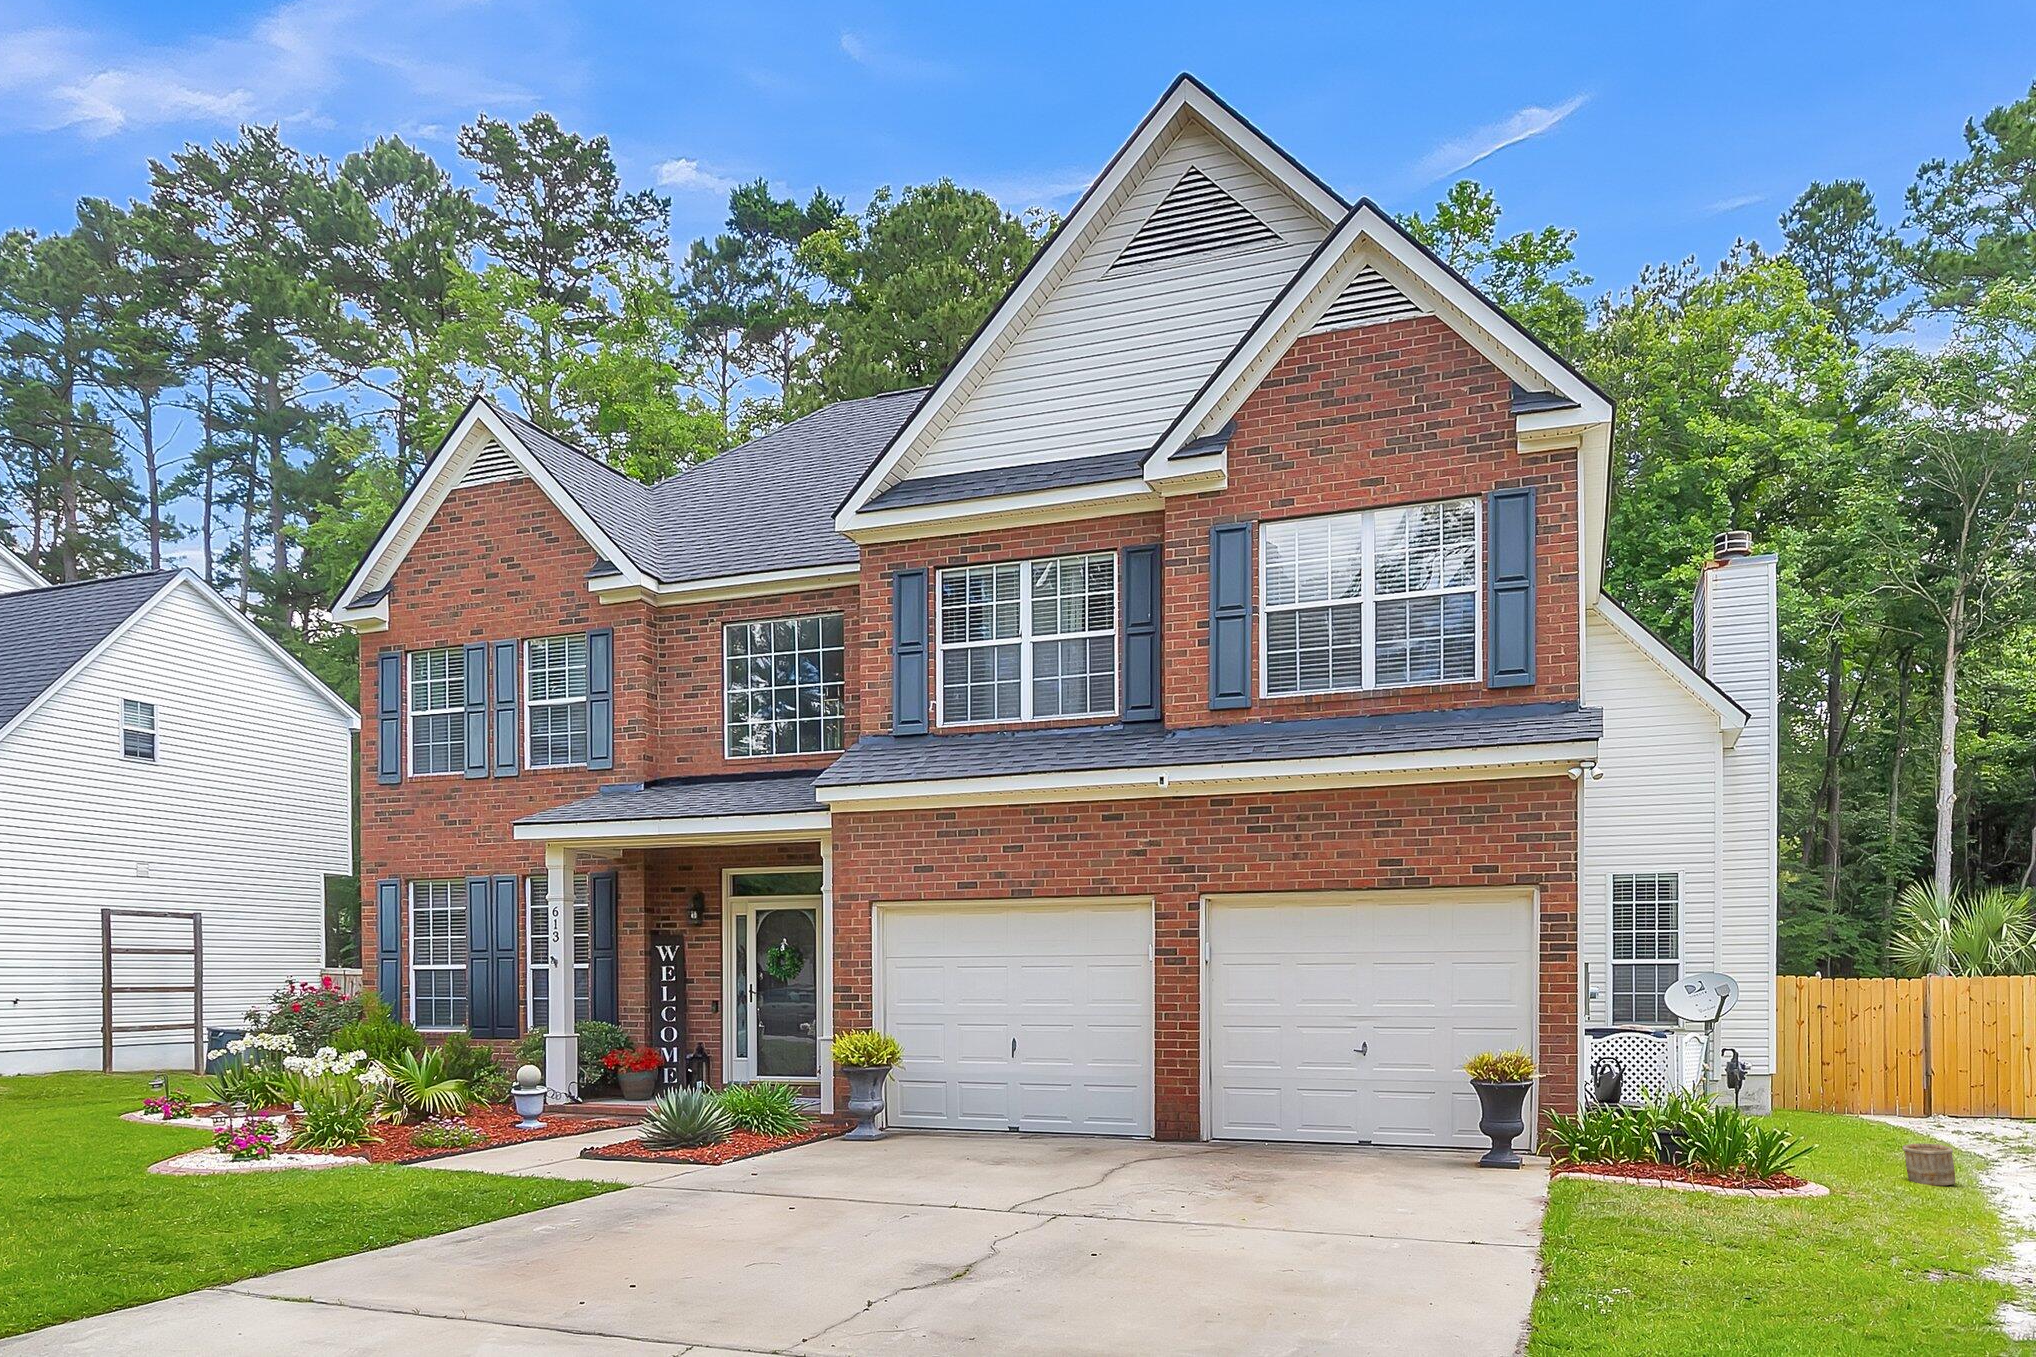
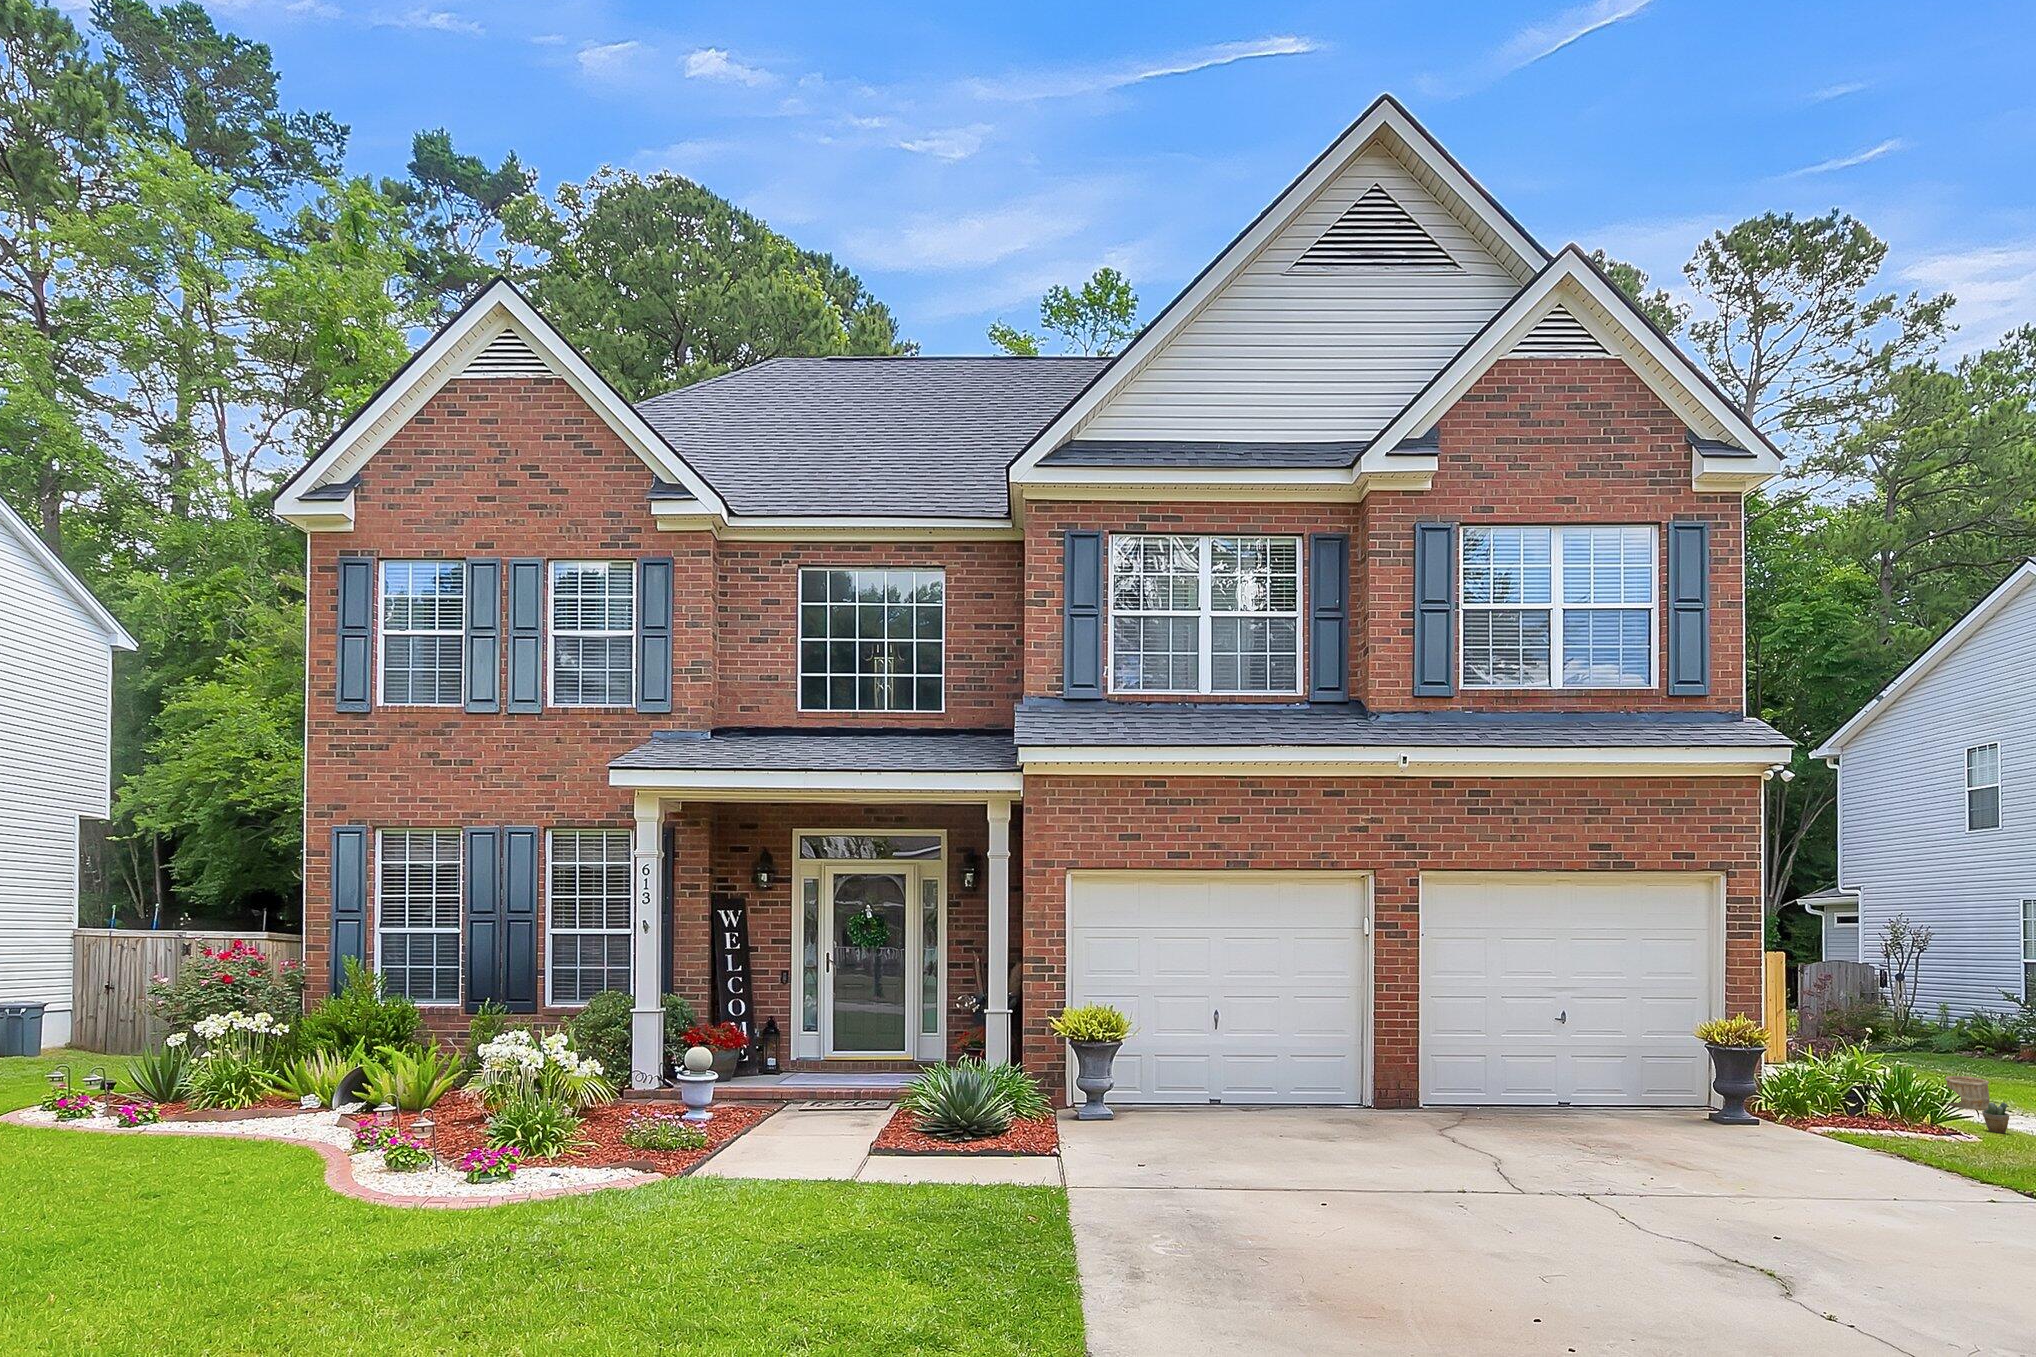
potted plant: none [1797,1160,1826,1197] -> present [1982,1102,2009,1133]

